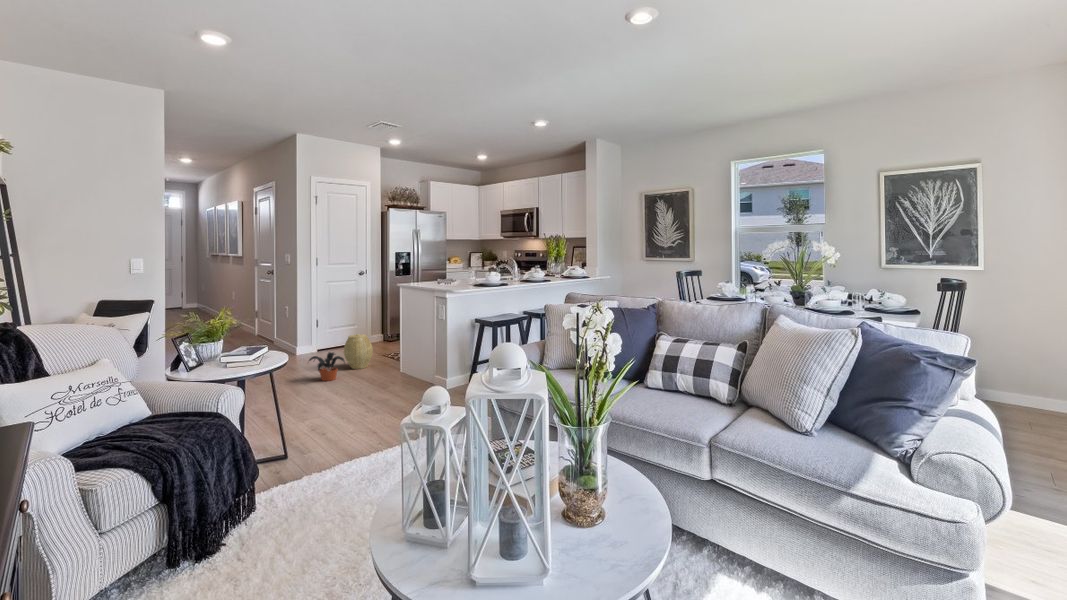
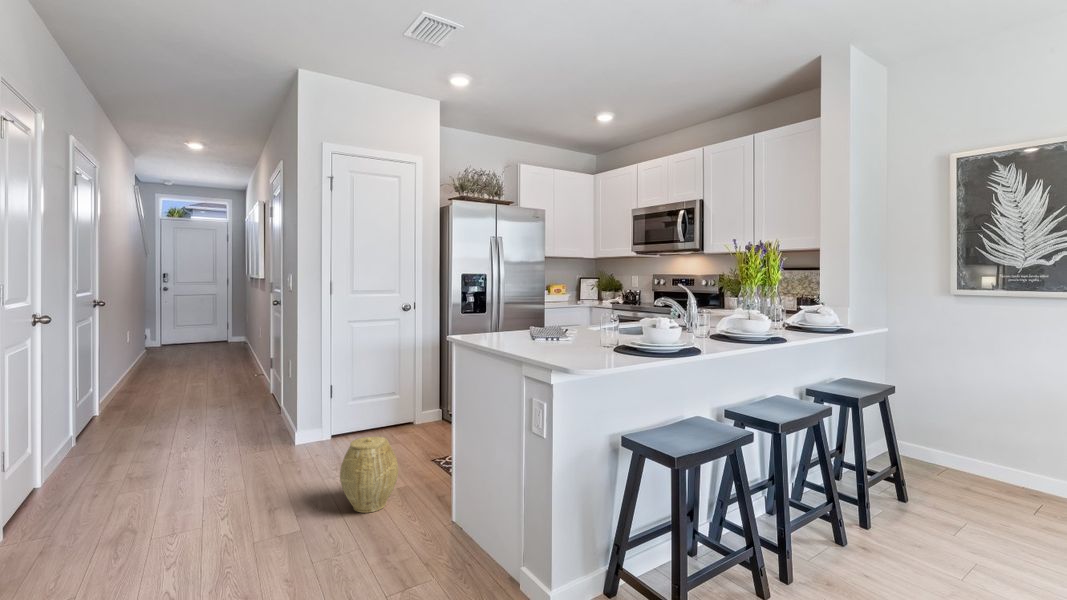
potted plant: present [309,352,345,381] -> none [240,487,325,563]

